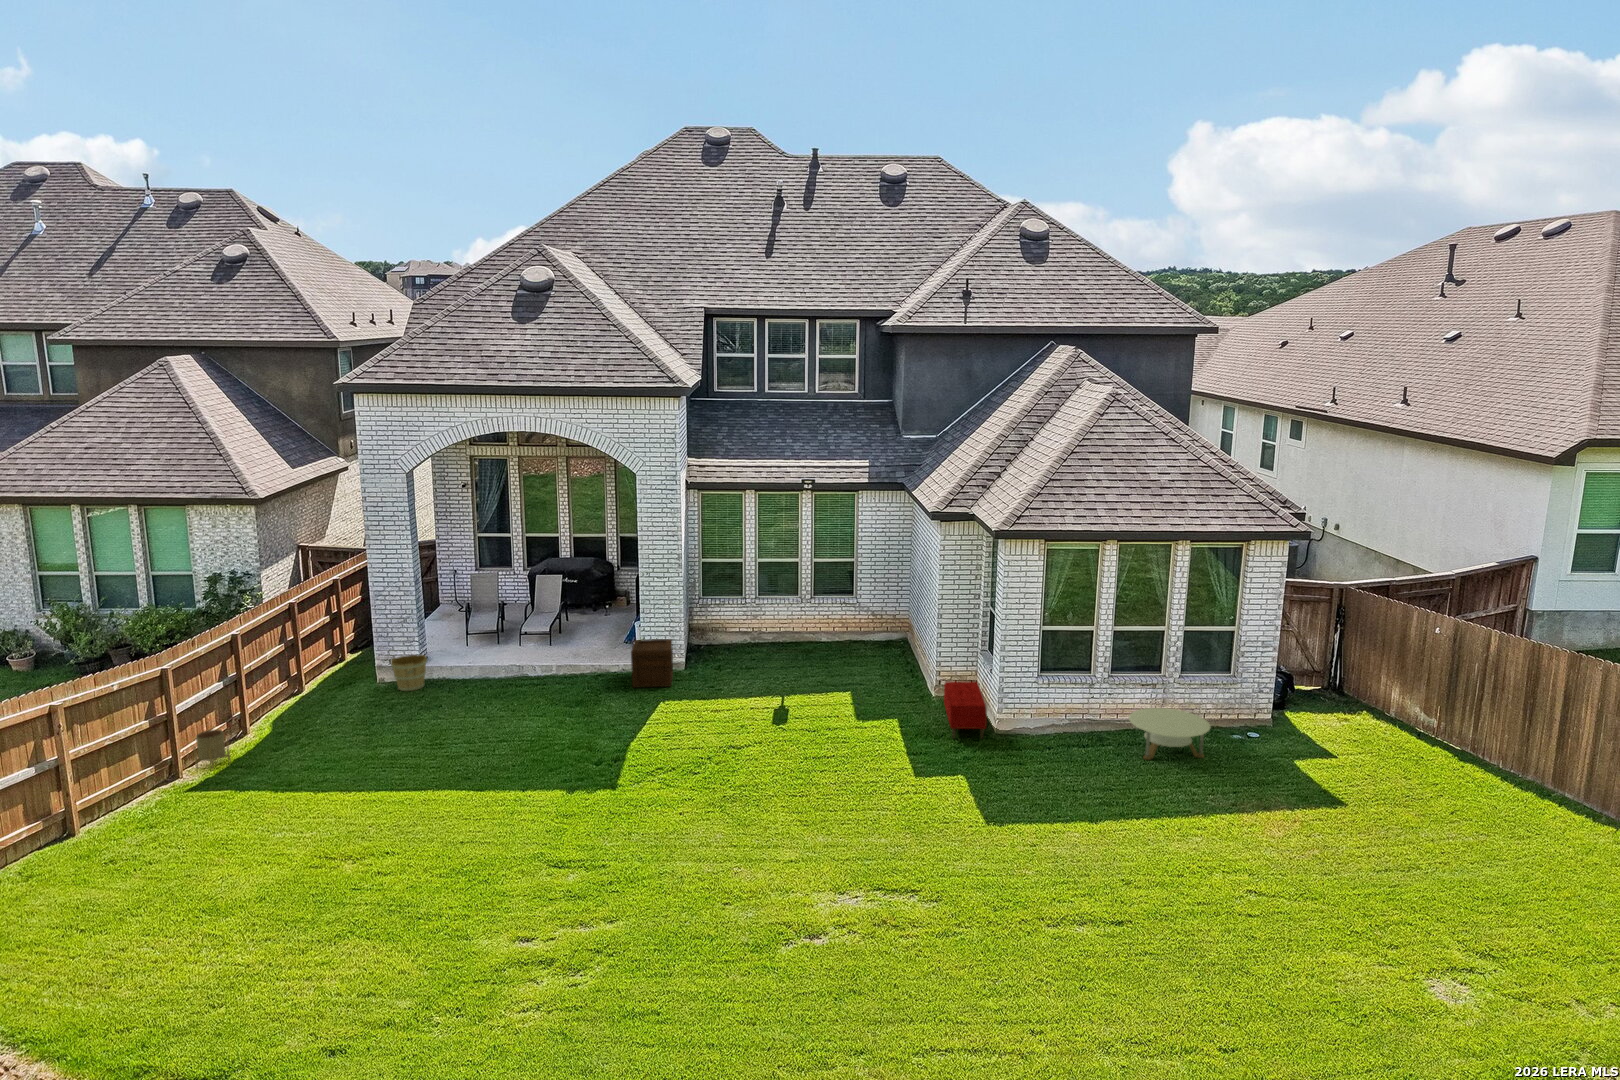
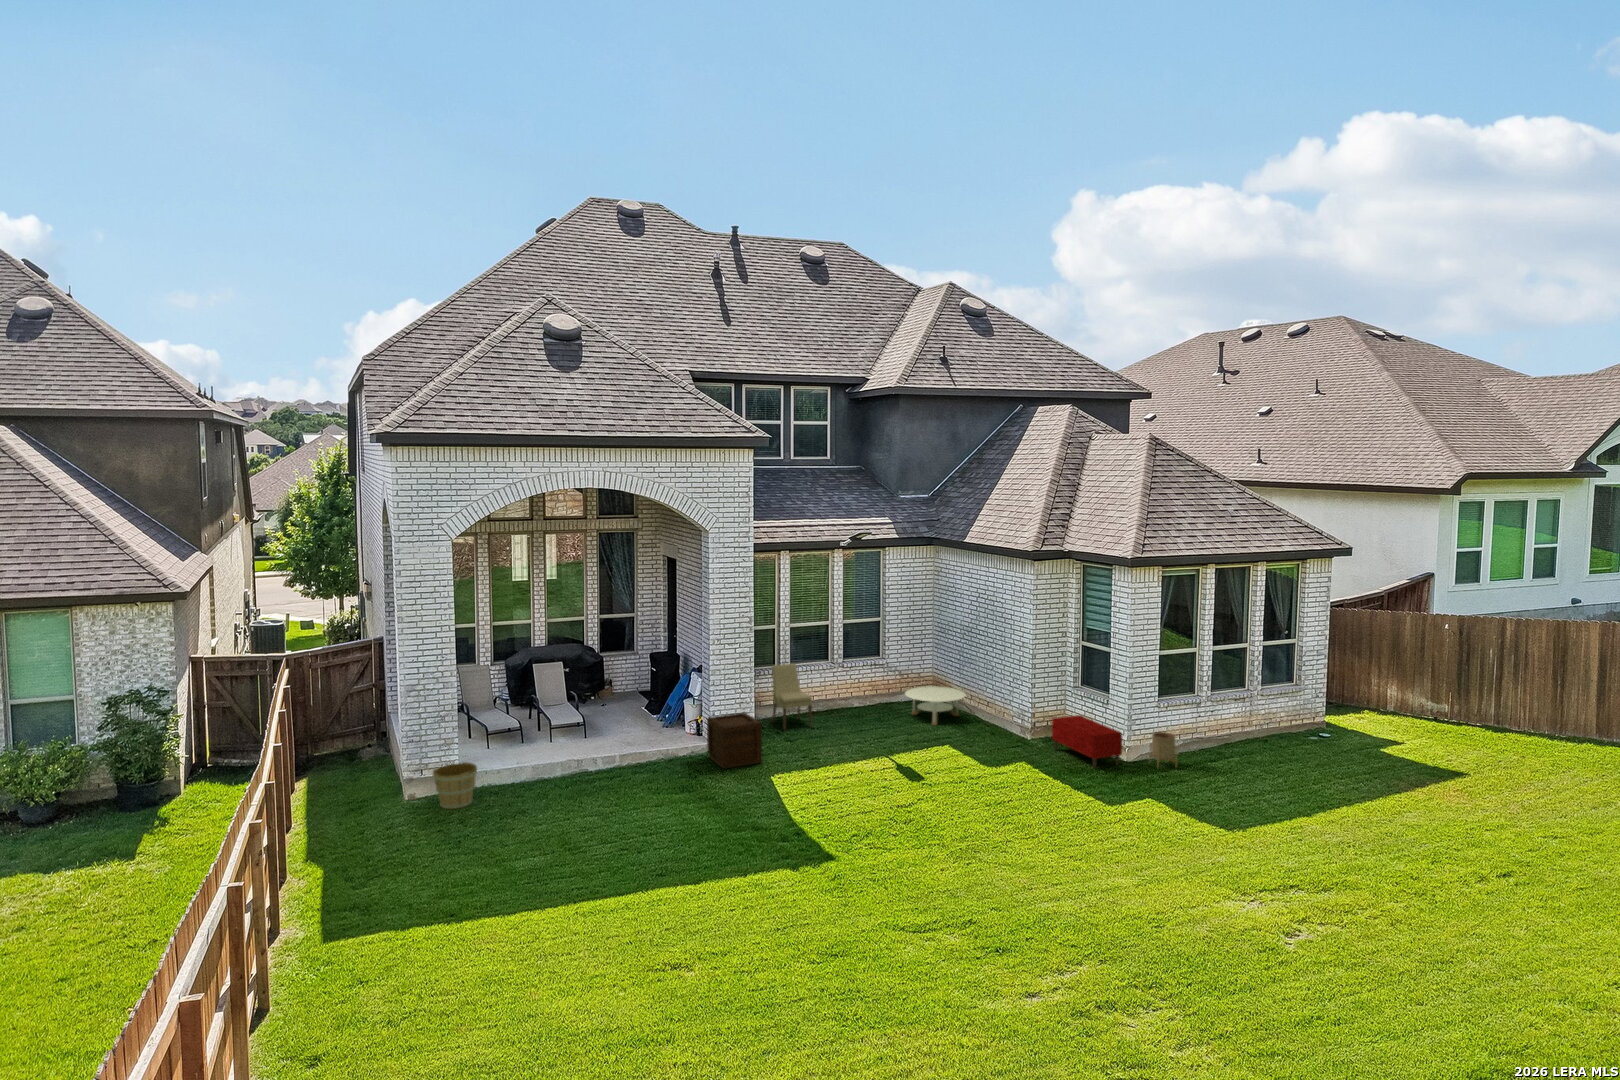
chair: none [730,596,761,659] -> present [772,663,812,730]
round table: present [1129,708,1210,760] -> present [905,686,966,725]
planter: present [194,730,230,770] -> present [1149,732,1177,767]

